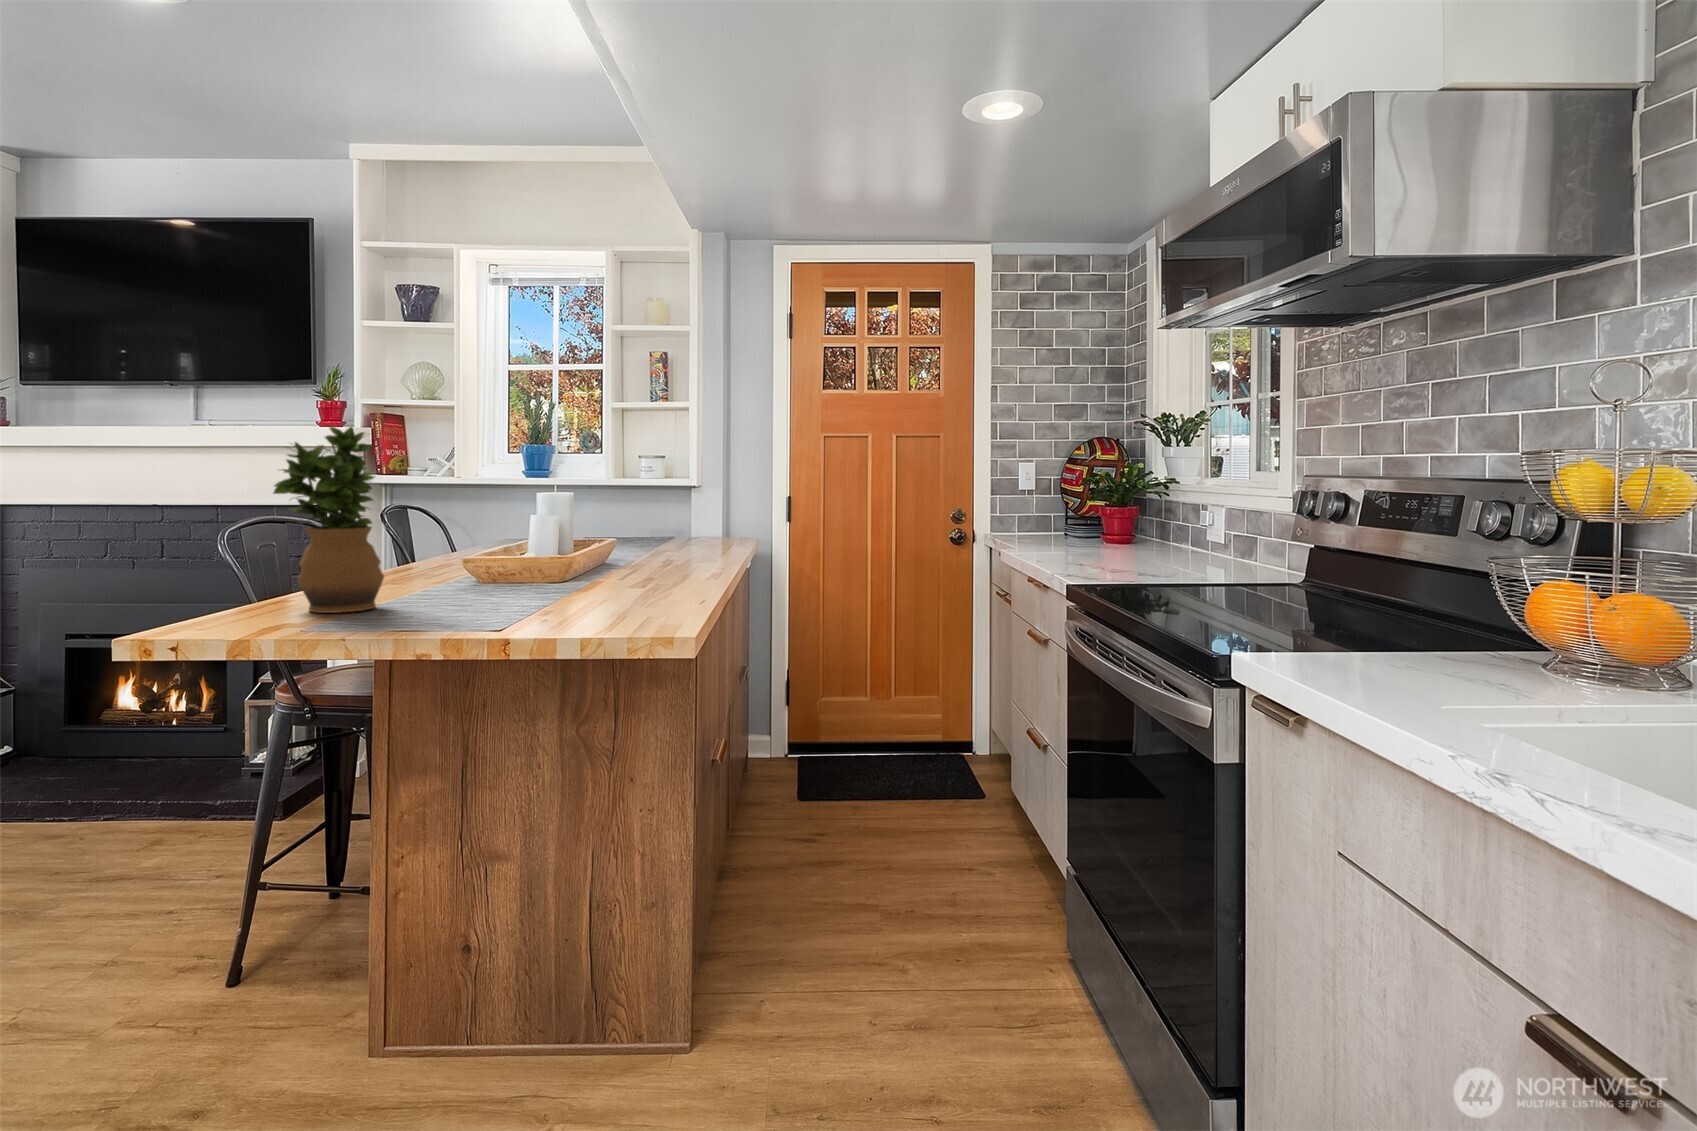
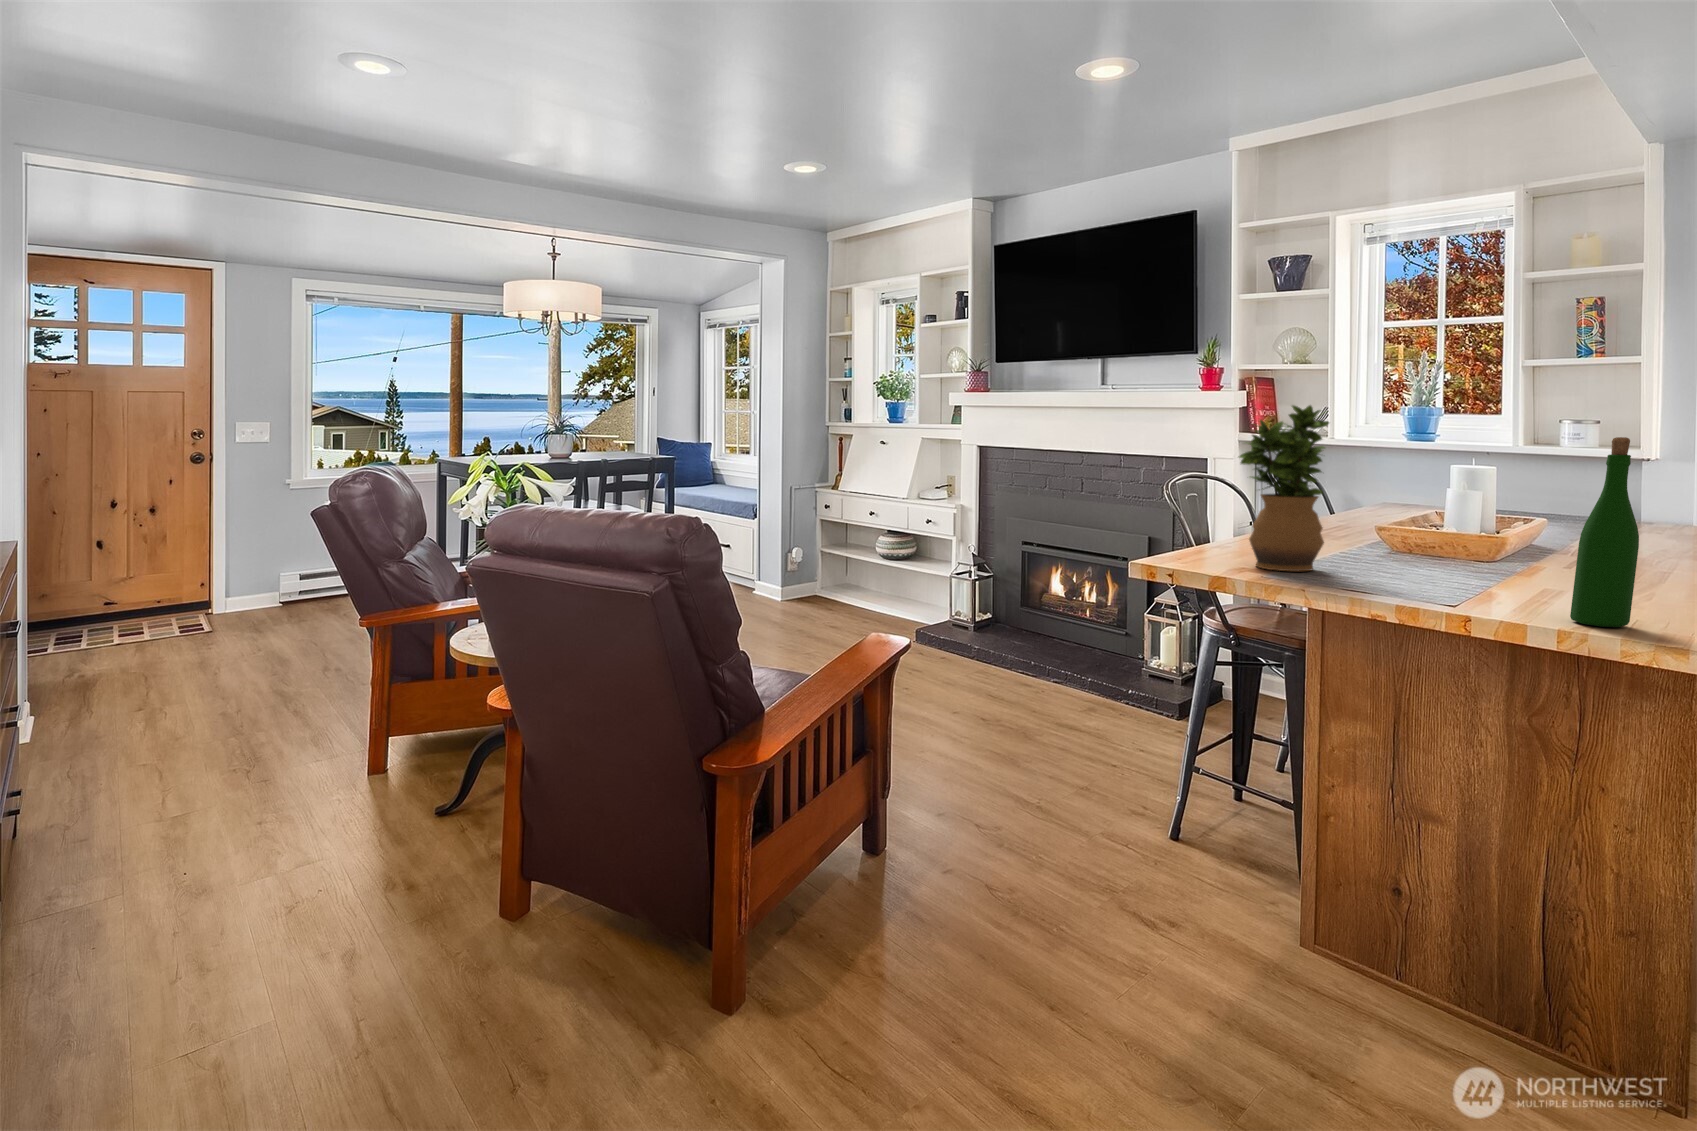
wine bottle: none [591,454,638,632] -> present [1570,437,1639,627]

